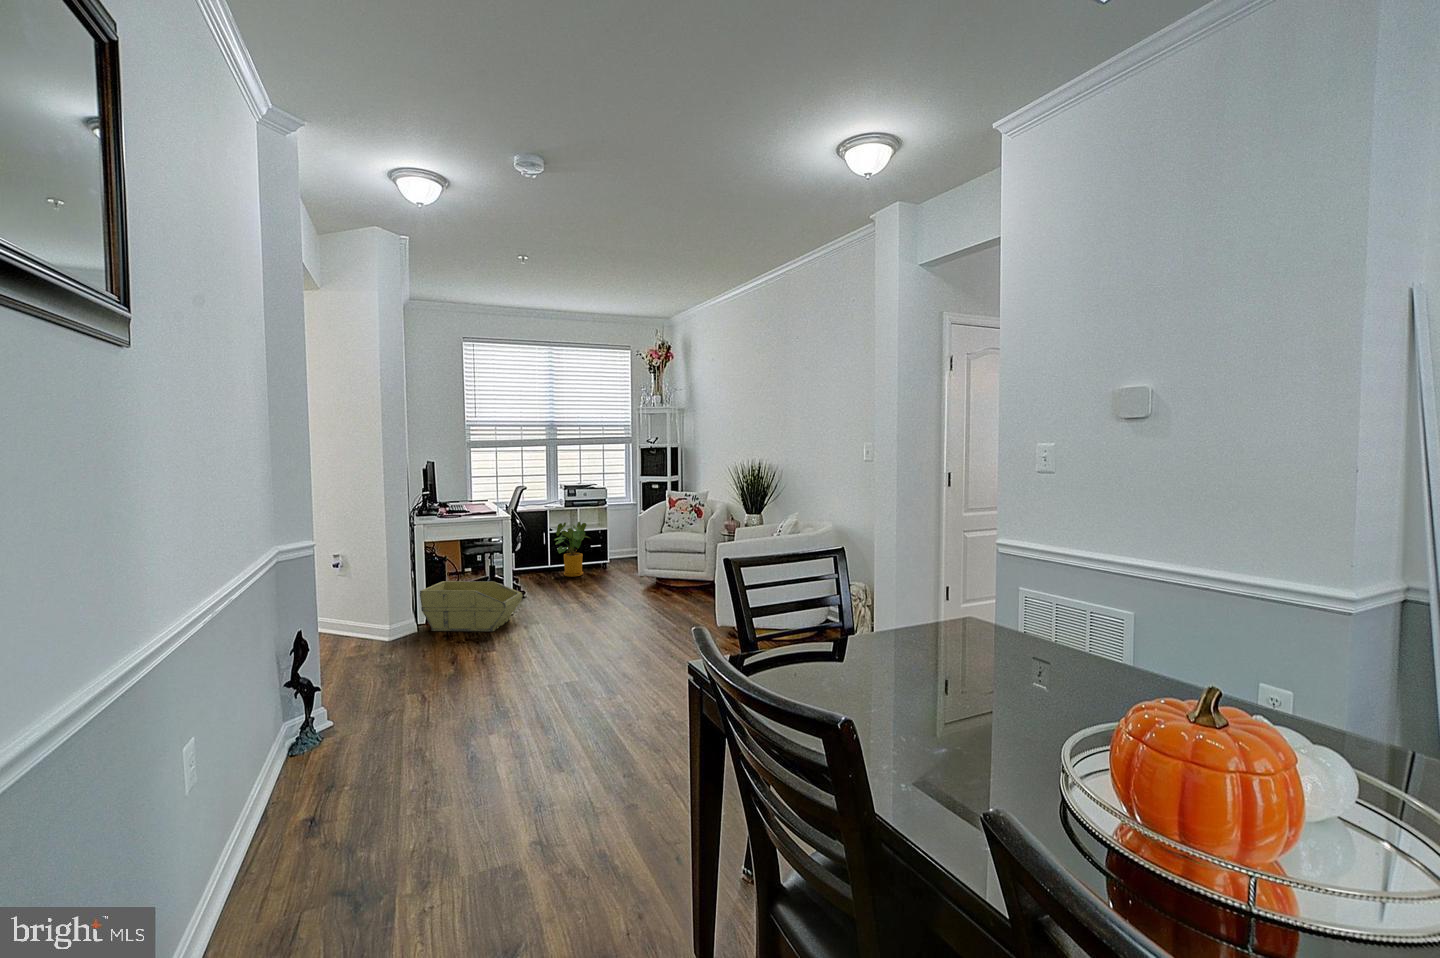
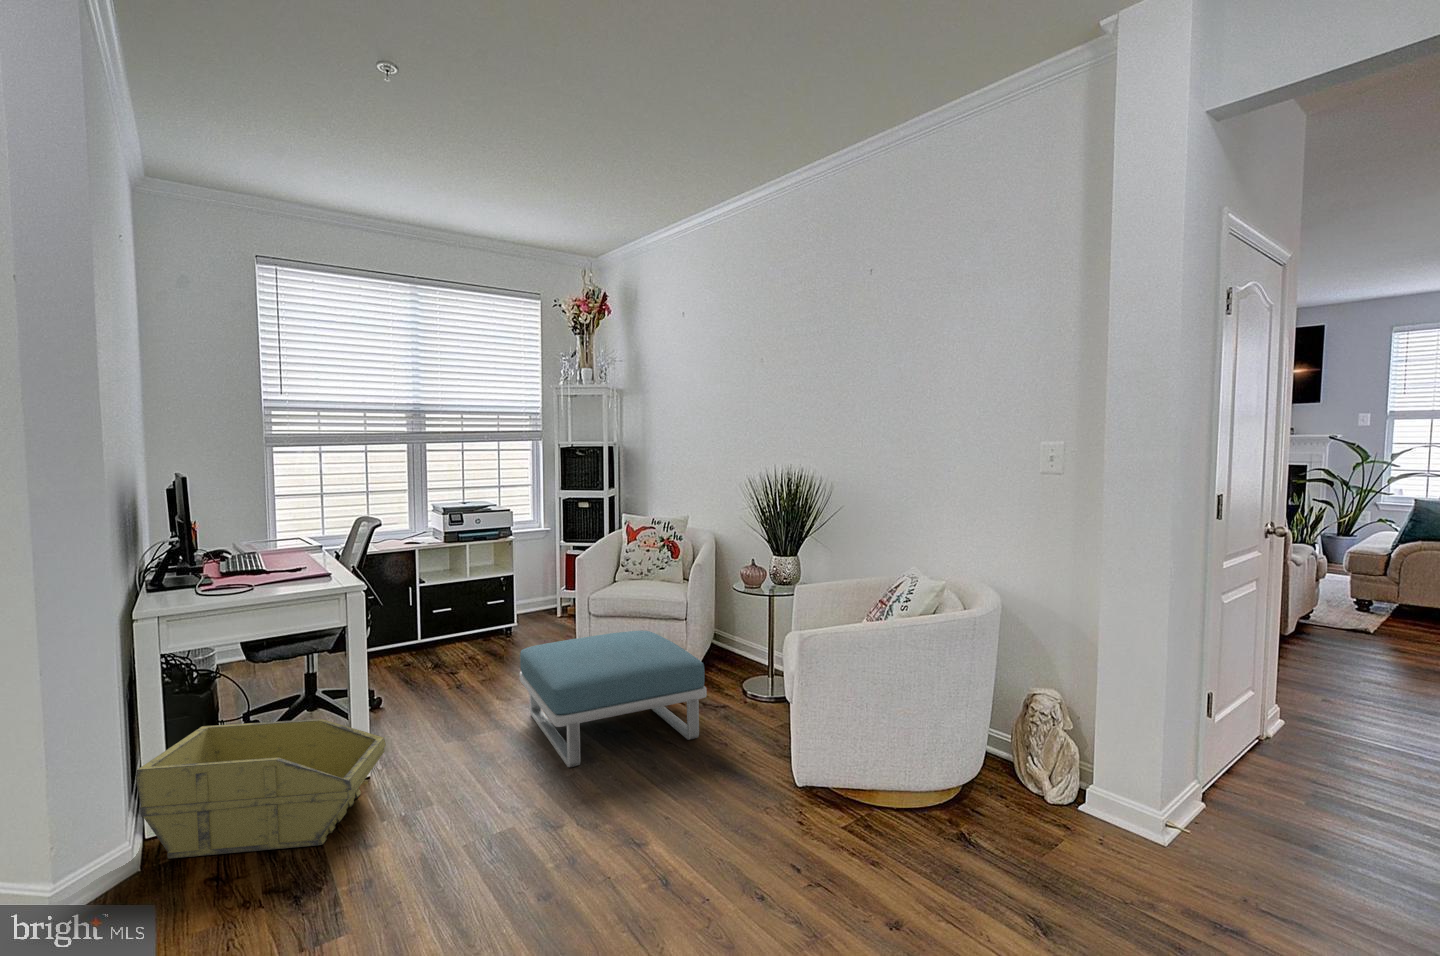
house plant: present [555,522,588,577] -> none [429,565,493,659]
footstool: none [595,558,689,617] -> present [520,631,707,767]

